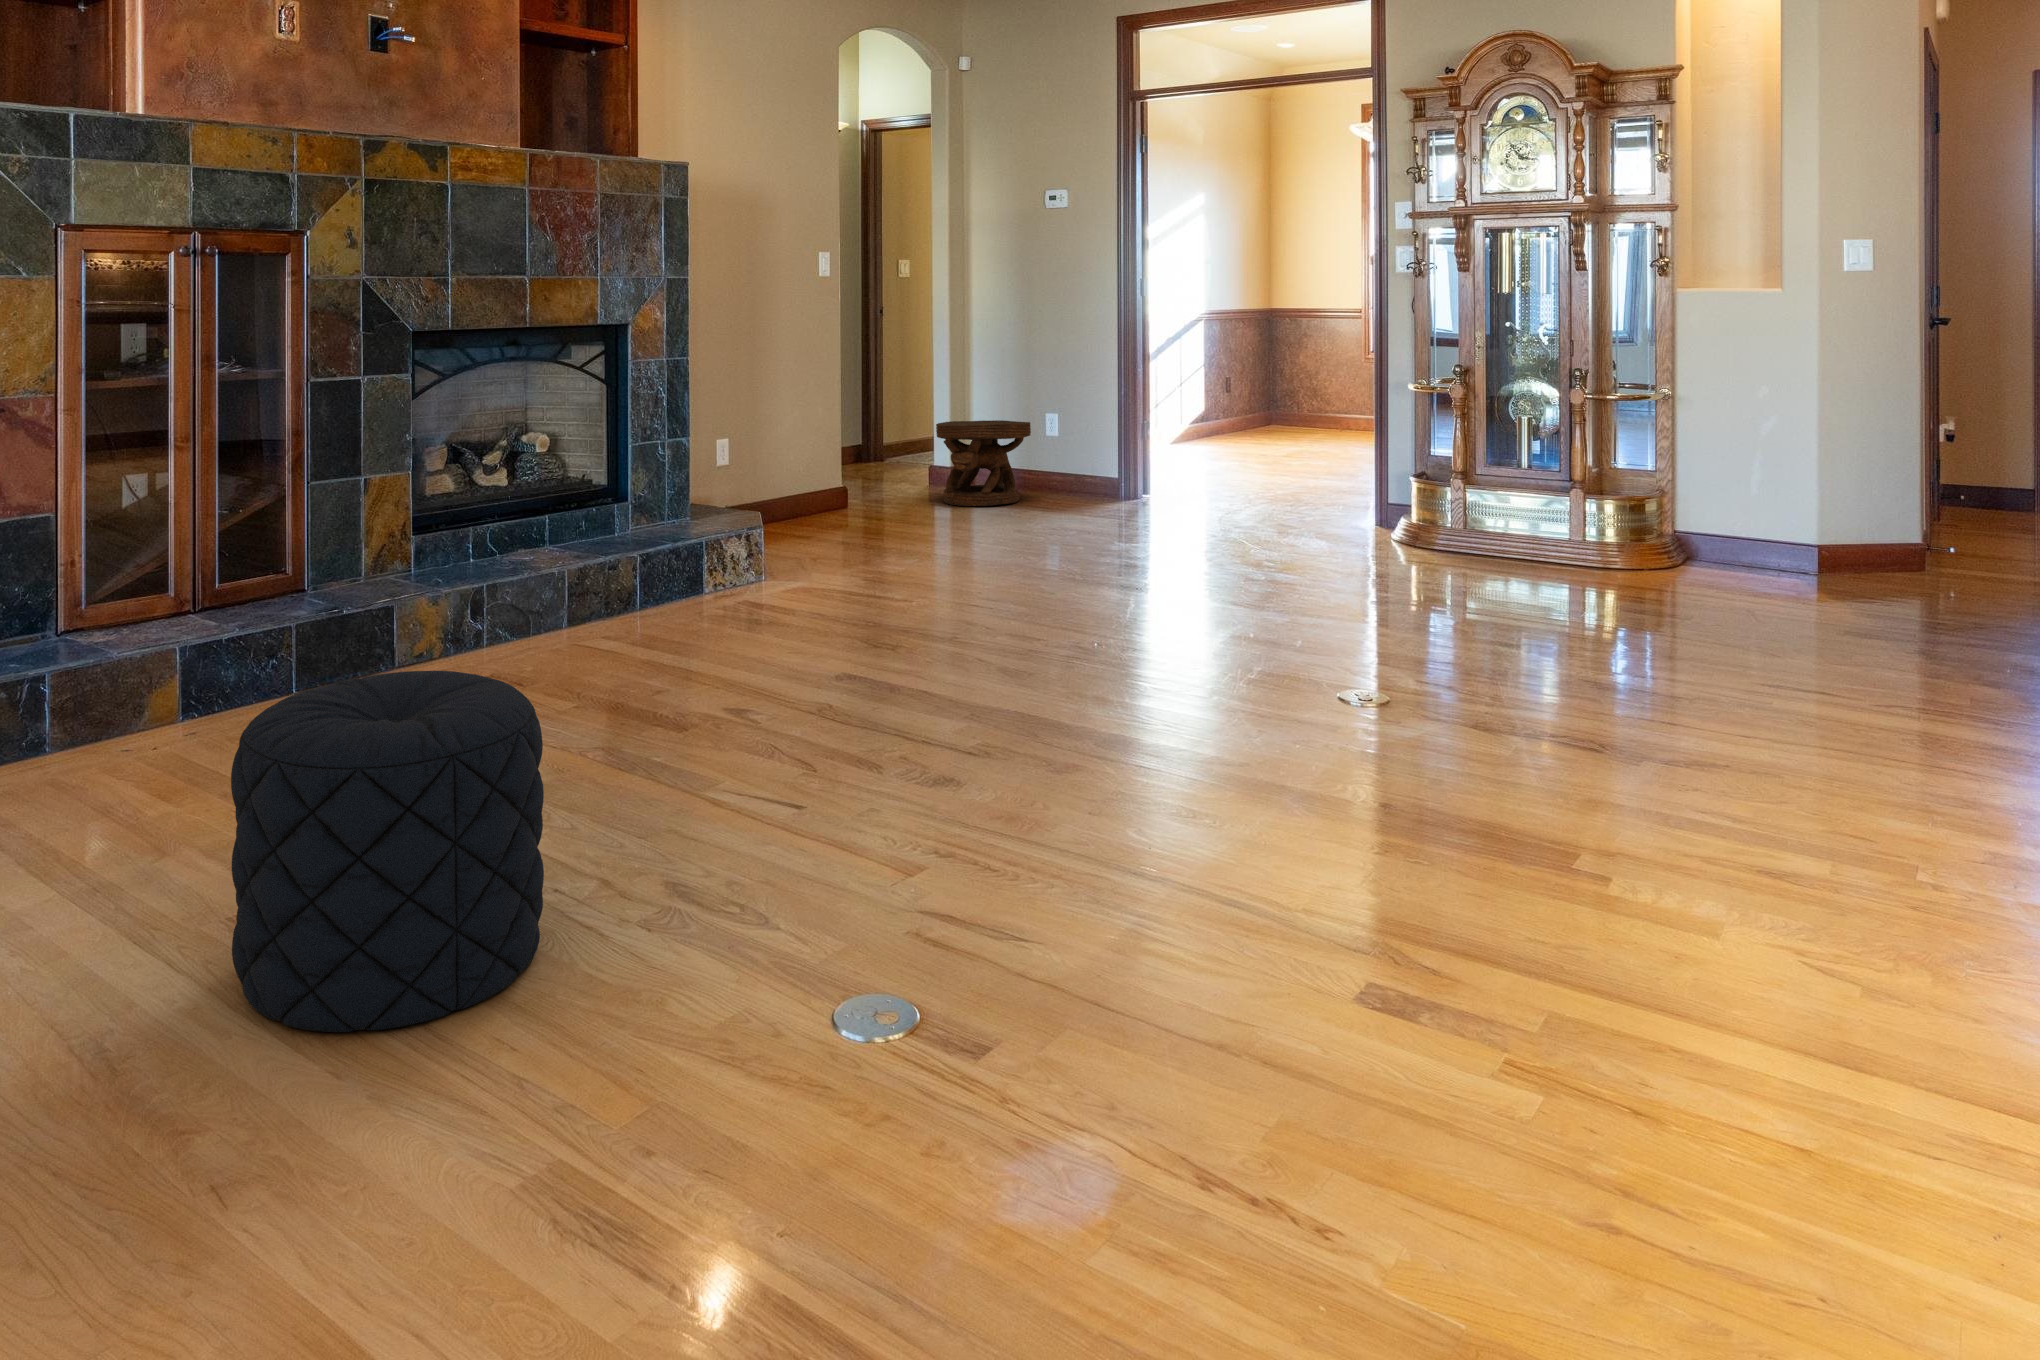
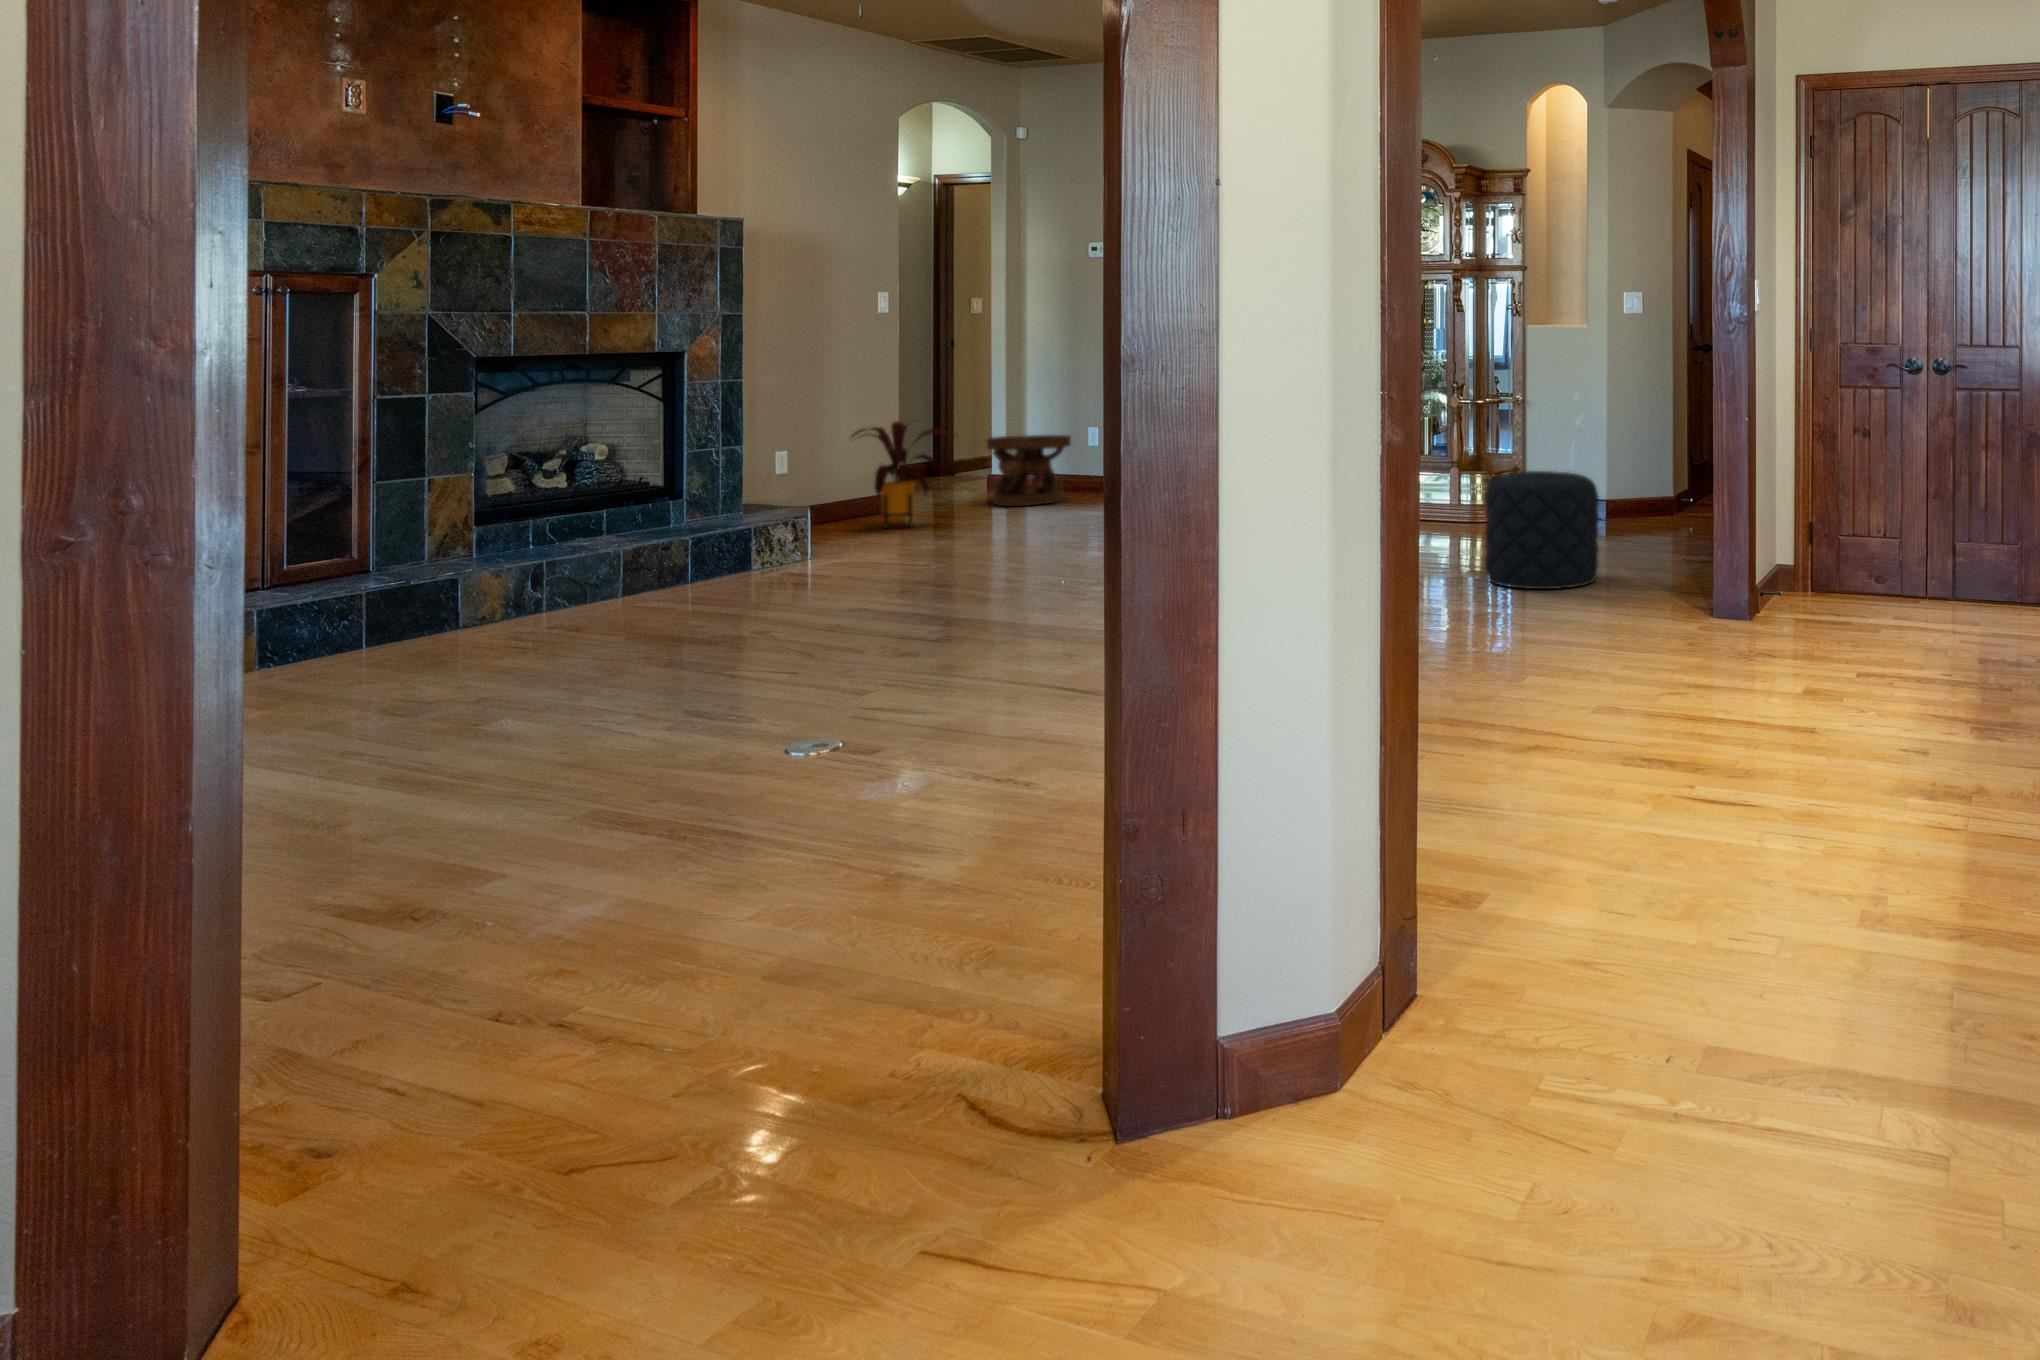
house plant: none [794,404,918,534] -> present [852,421,953,528]
pouf: present [231,671,544,1032] -> present [1485,471,1599,589]

